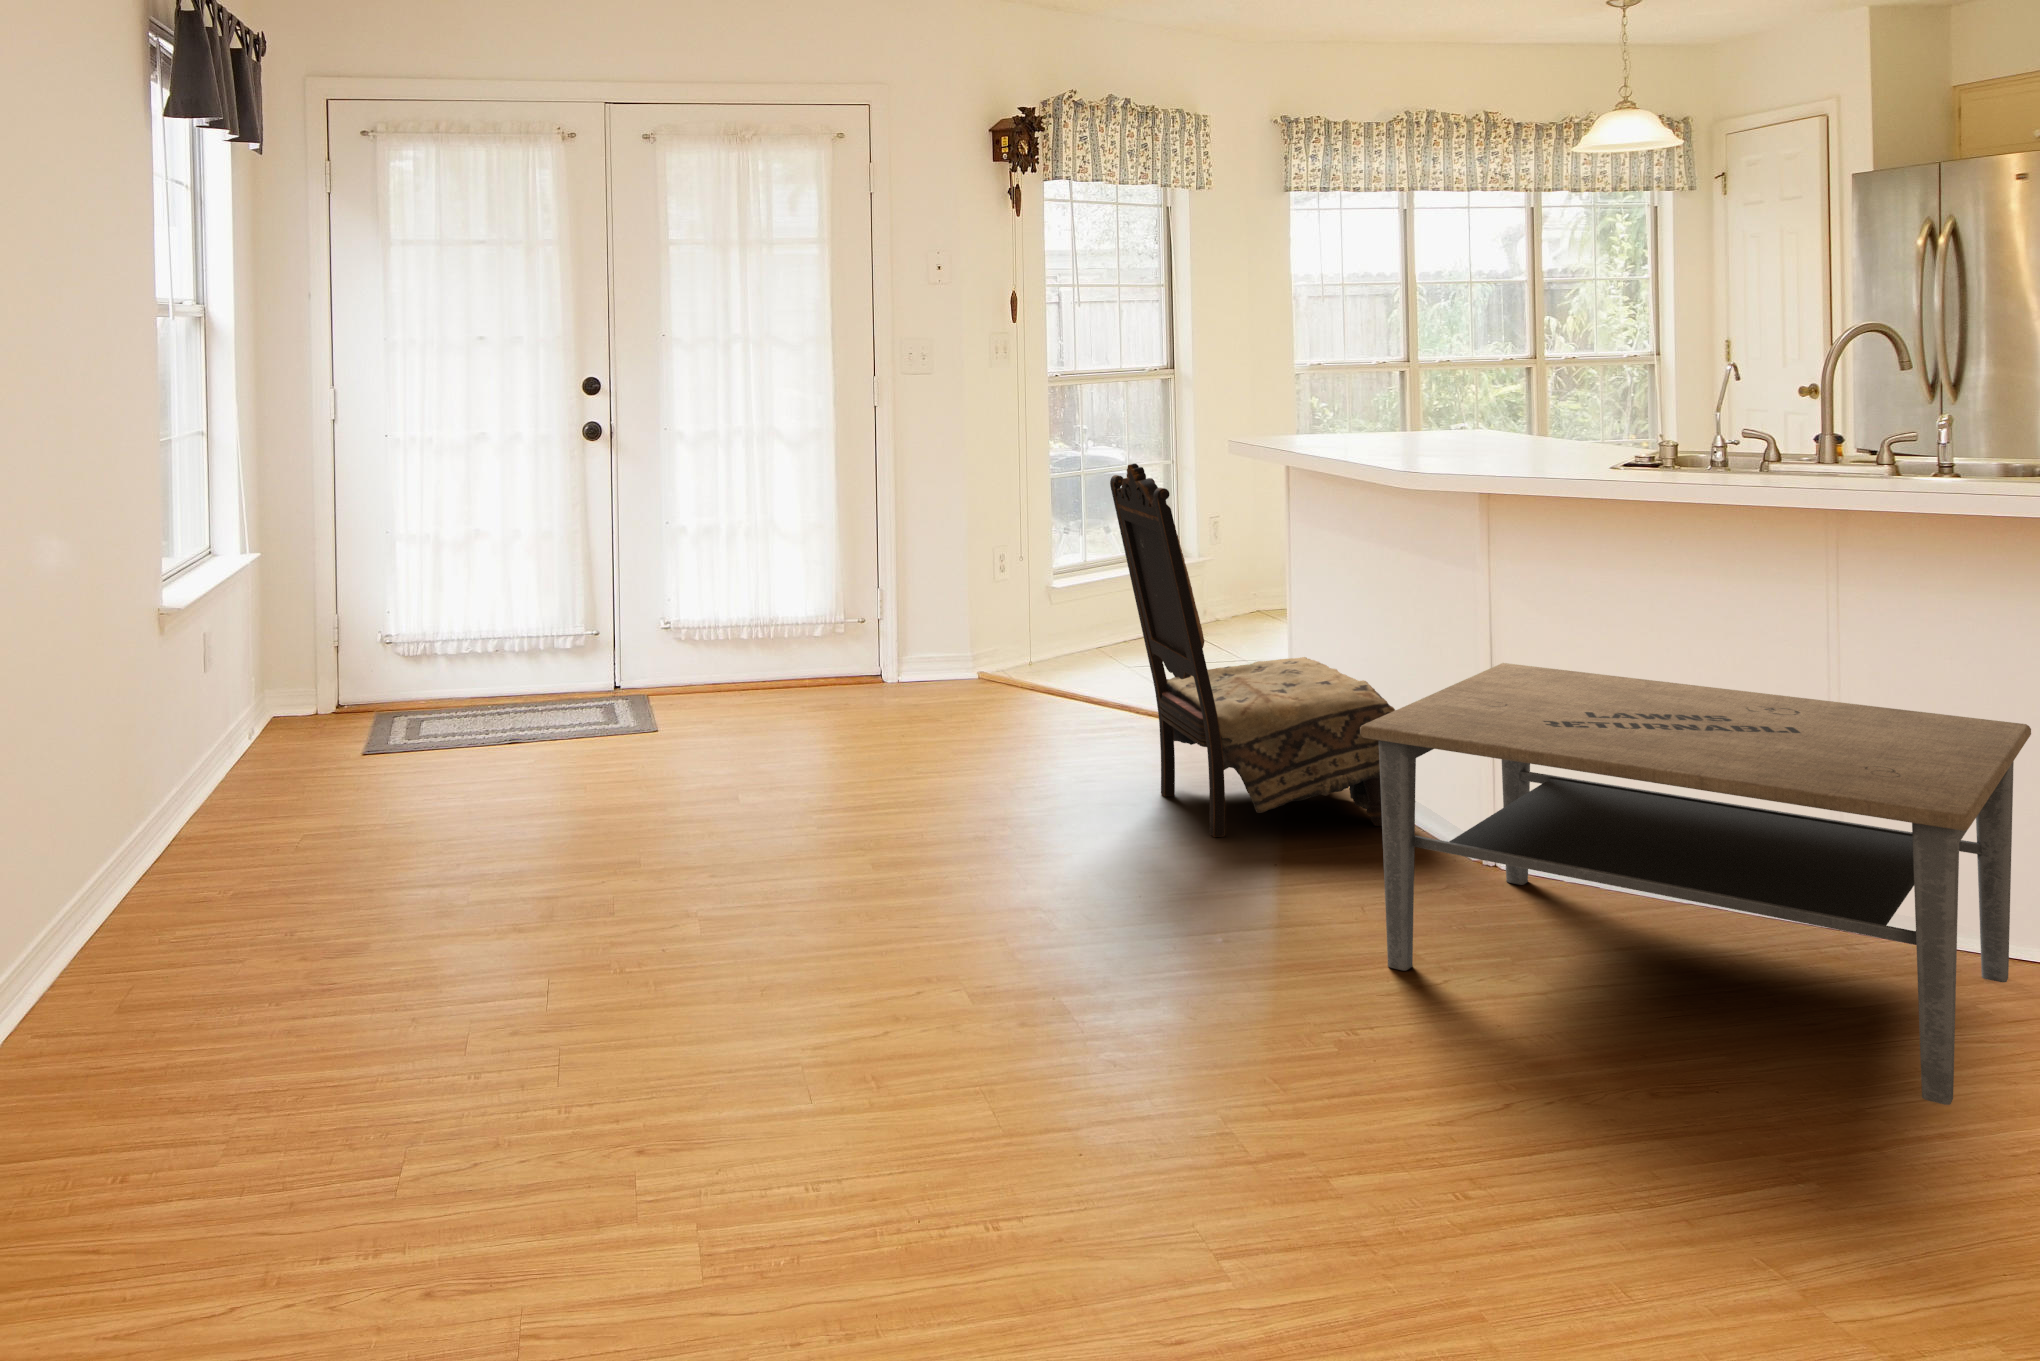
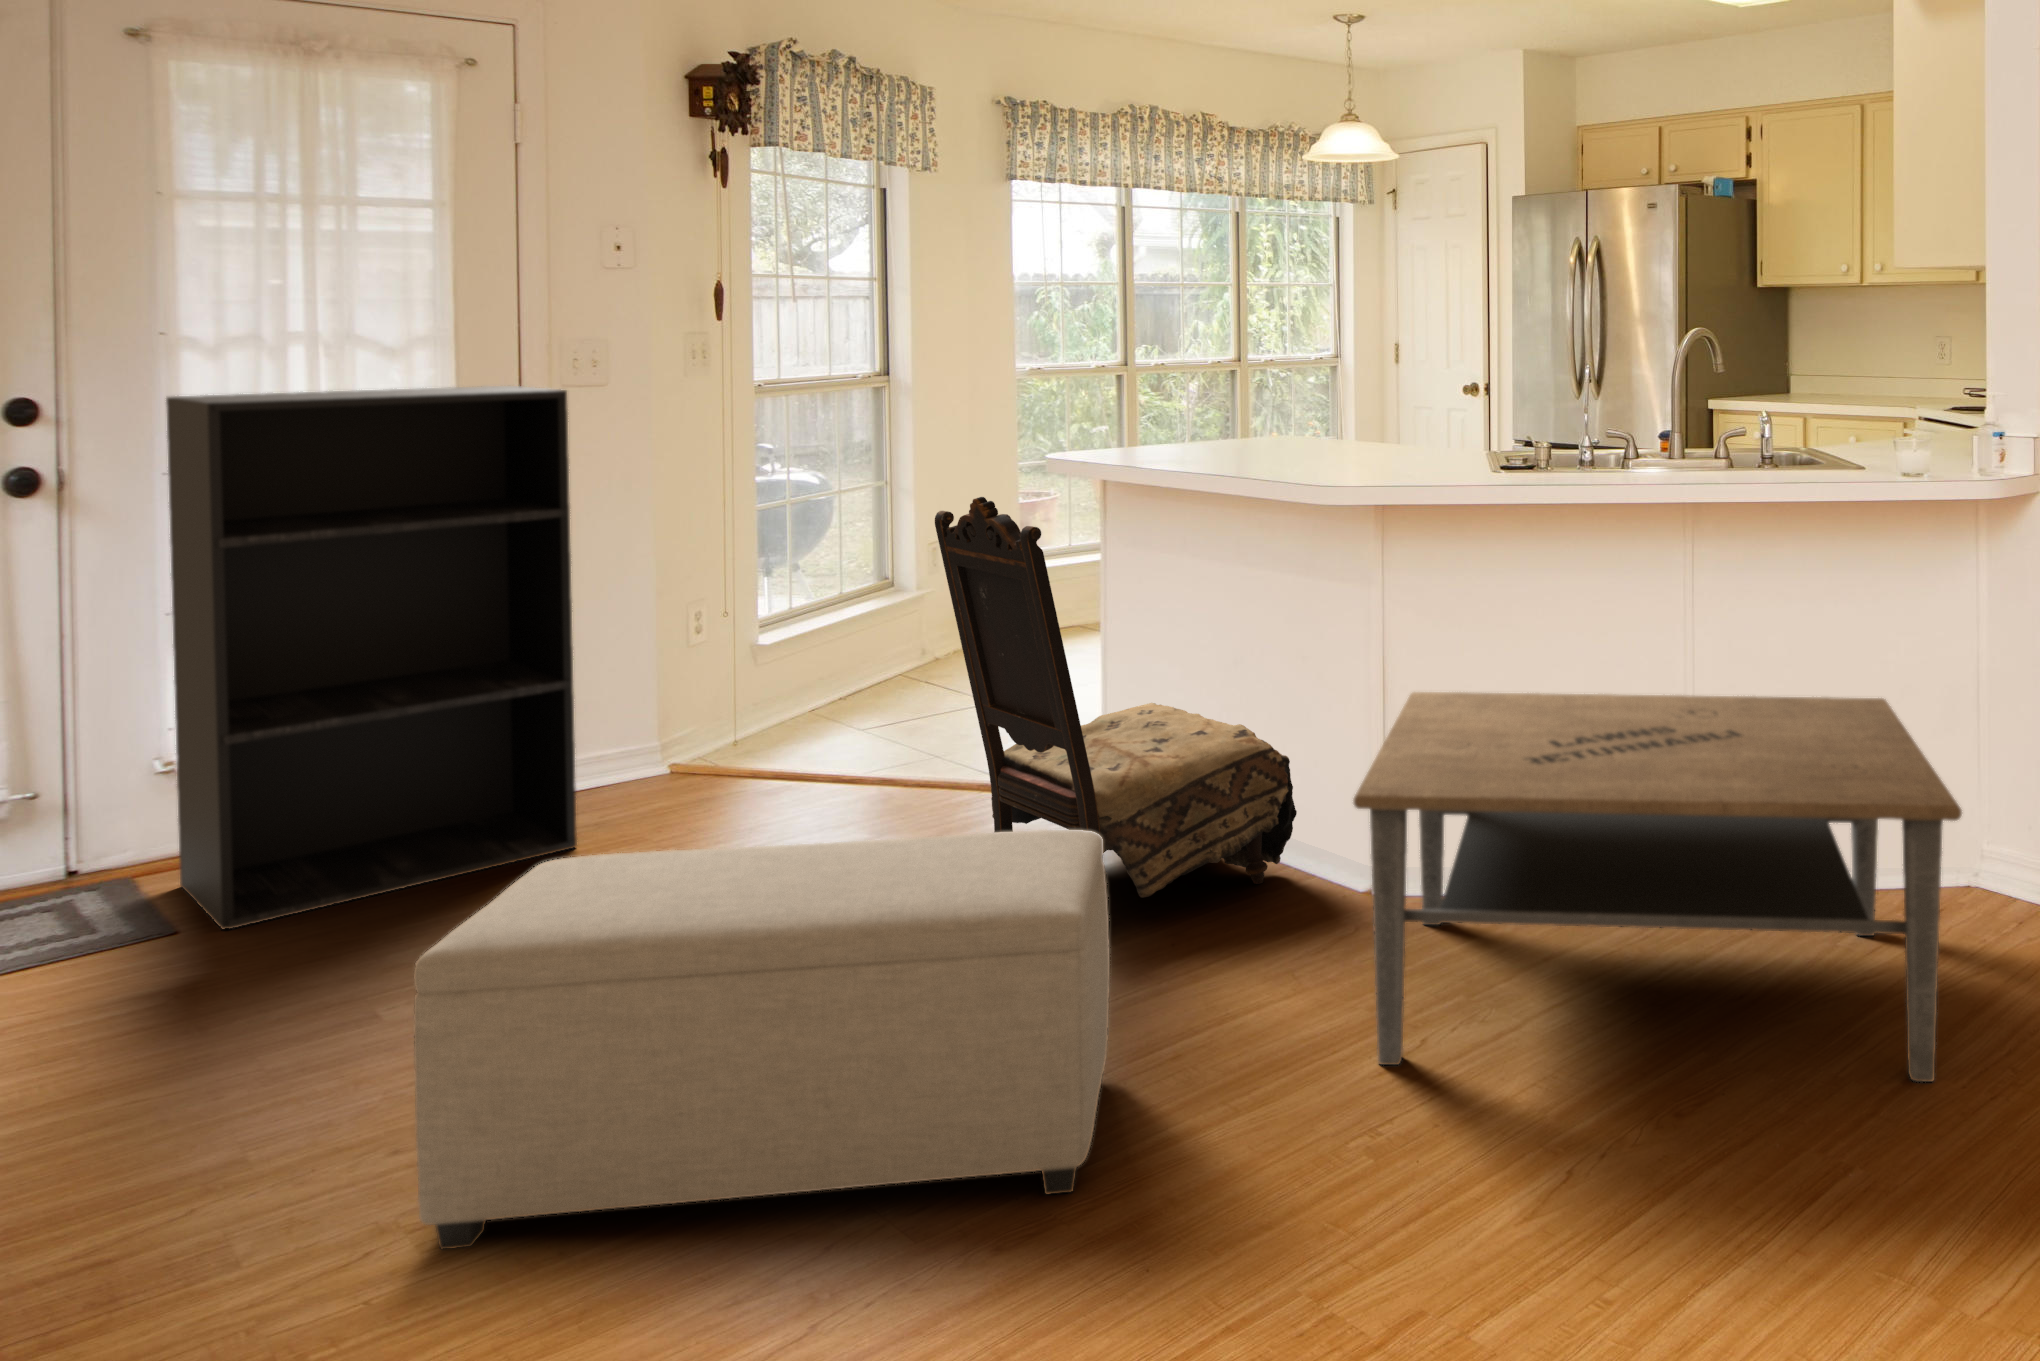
bookshelf: none [663,373,894,736] -> present [166,386,577,929]
ottoman: none [711,693,1168,986] -> present [414,830,1110,1249]

